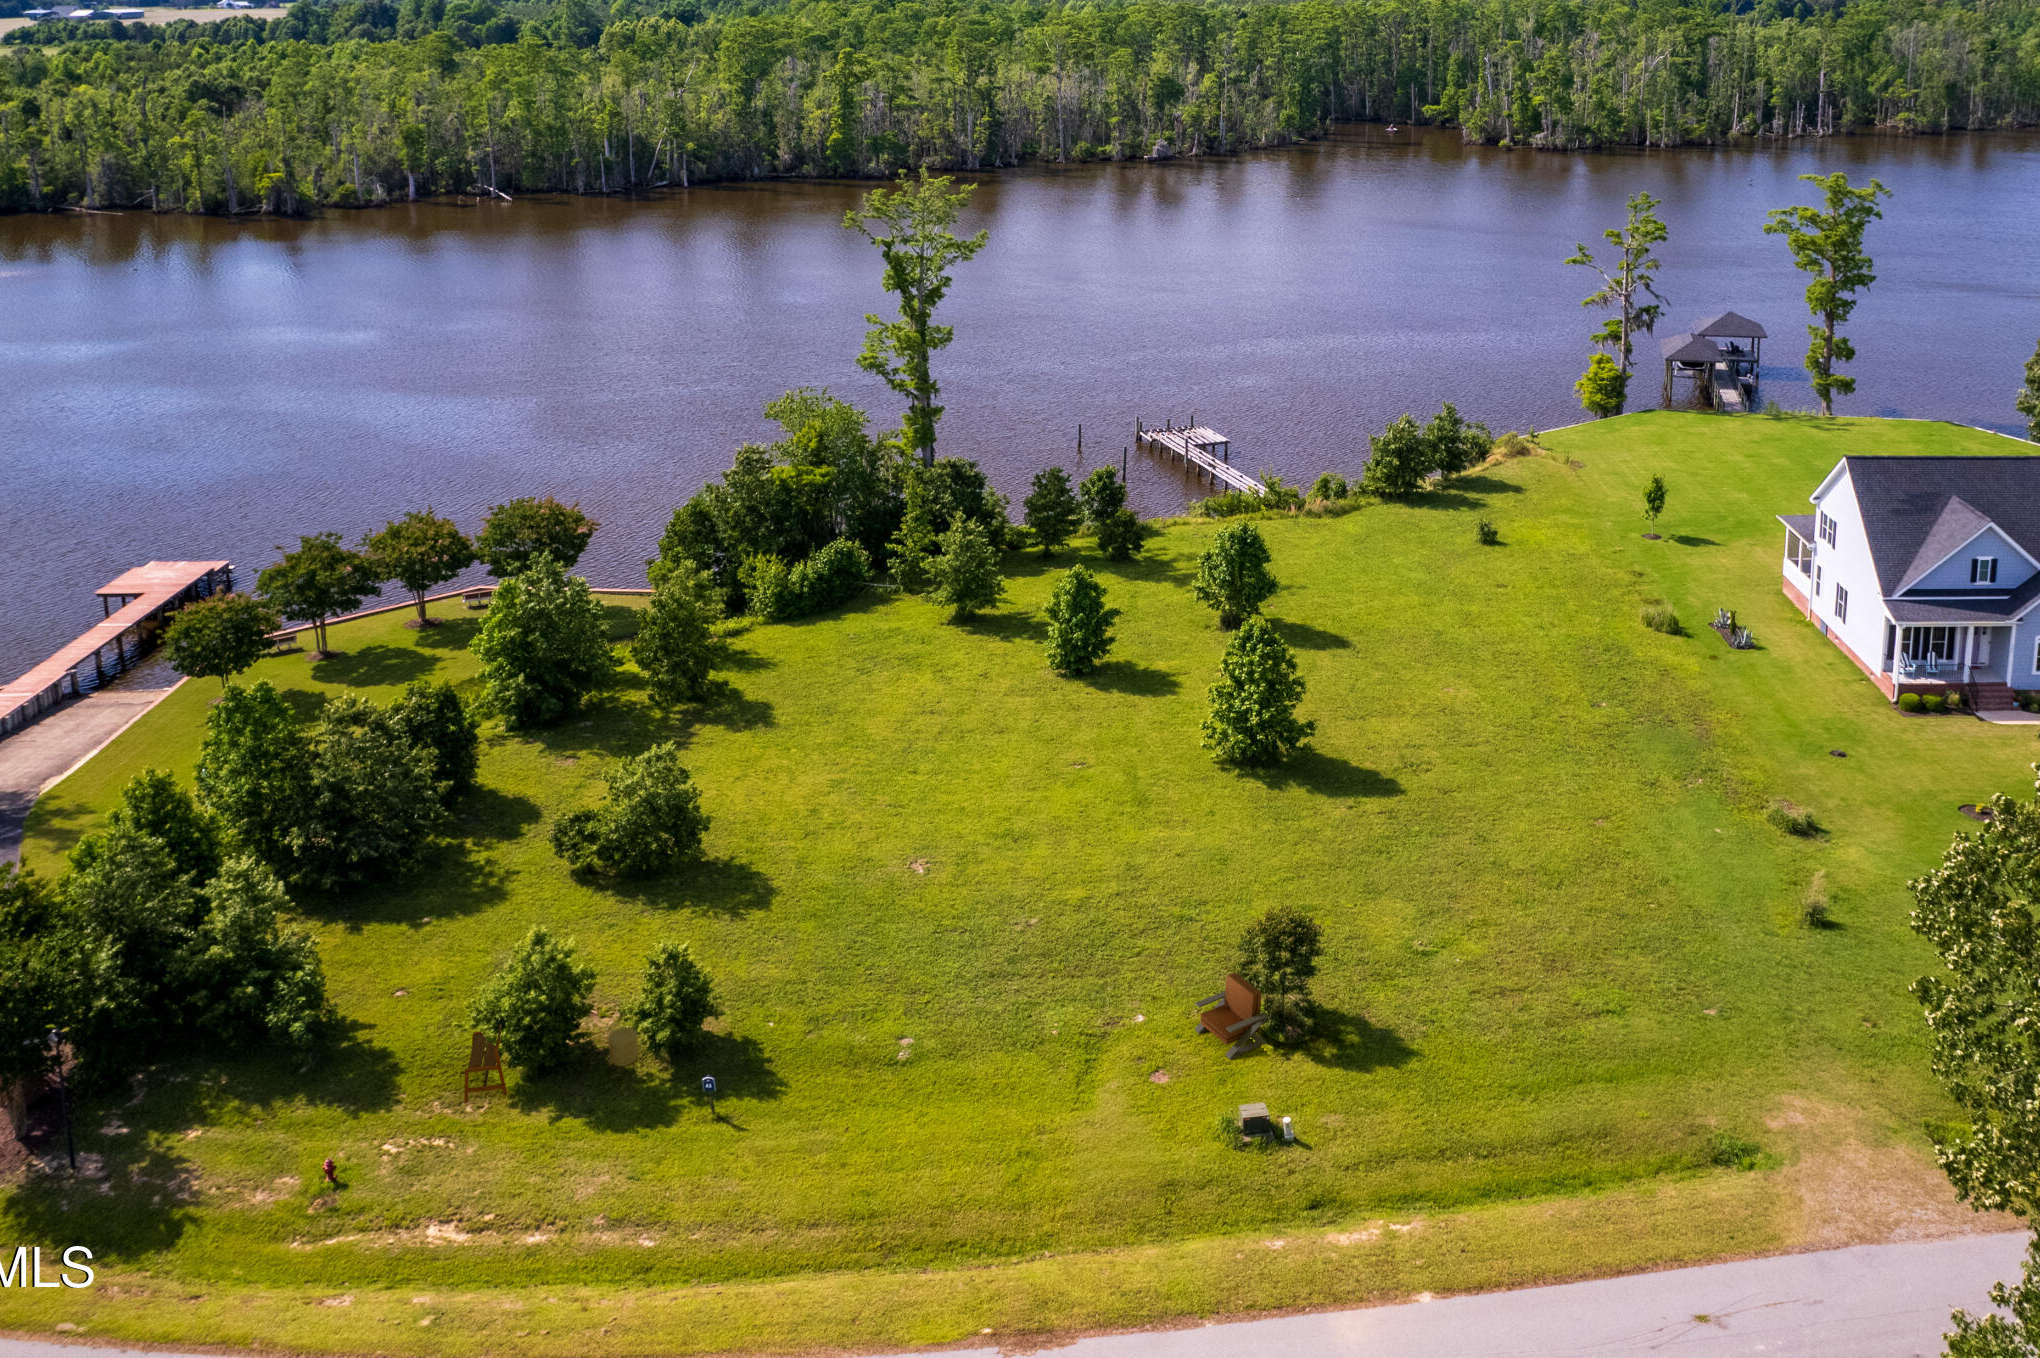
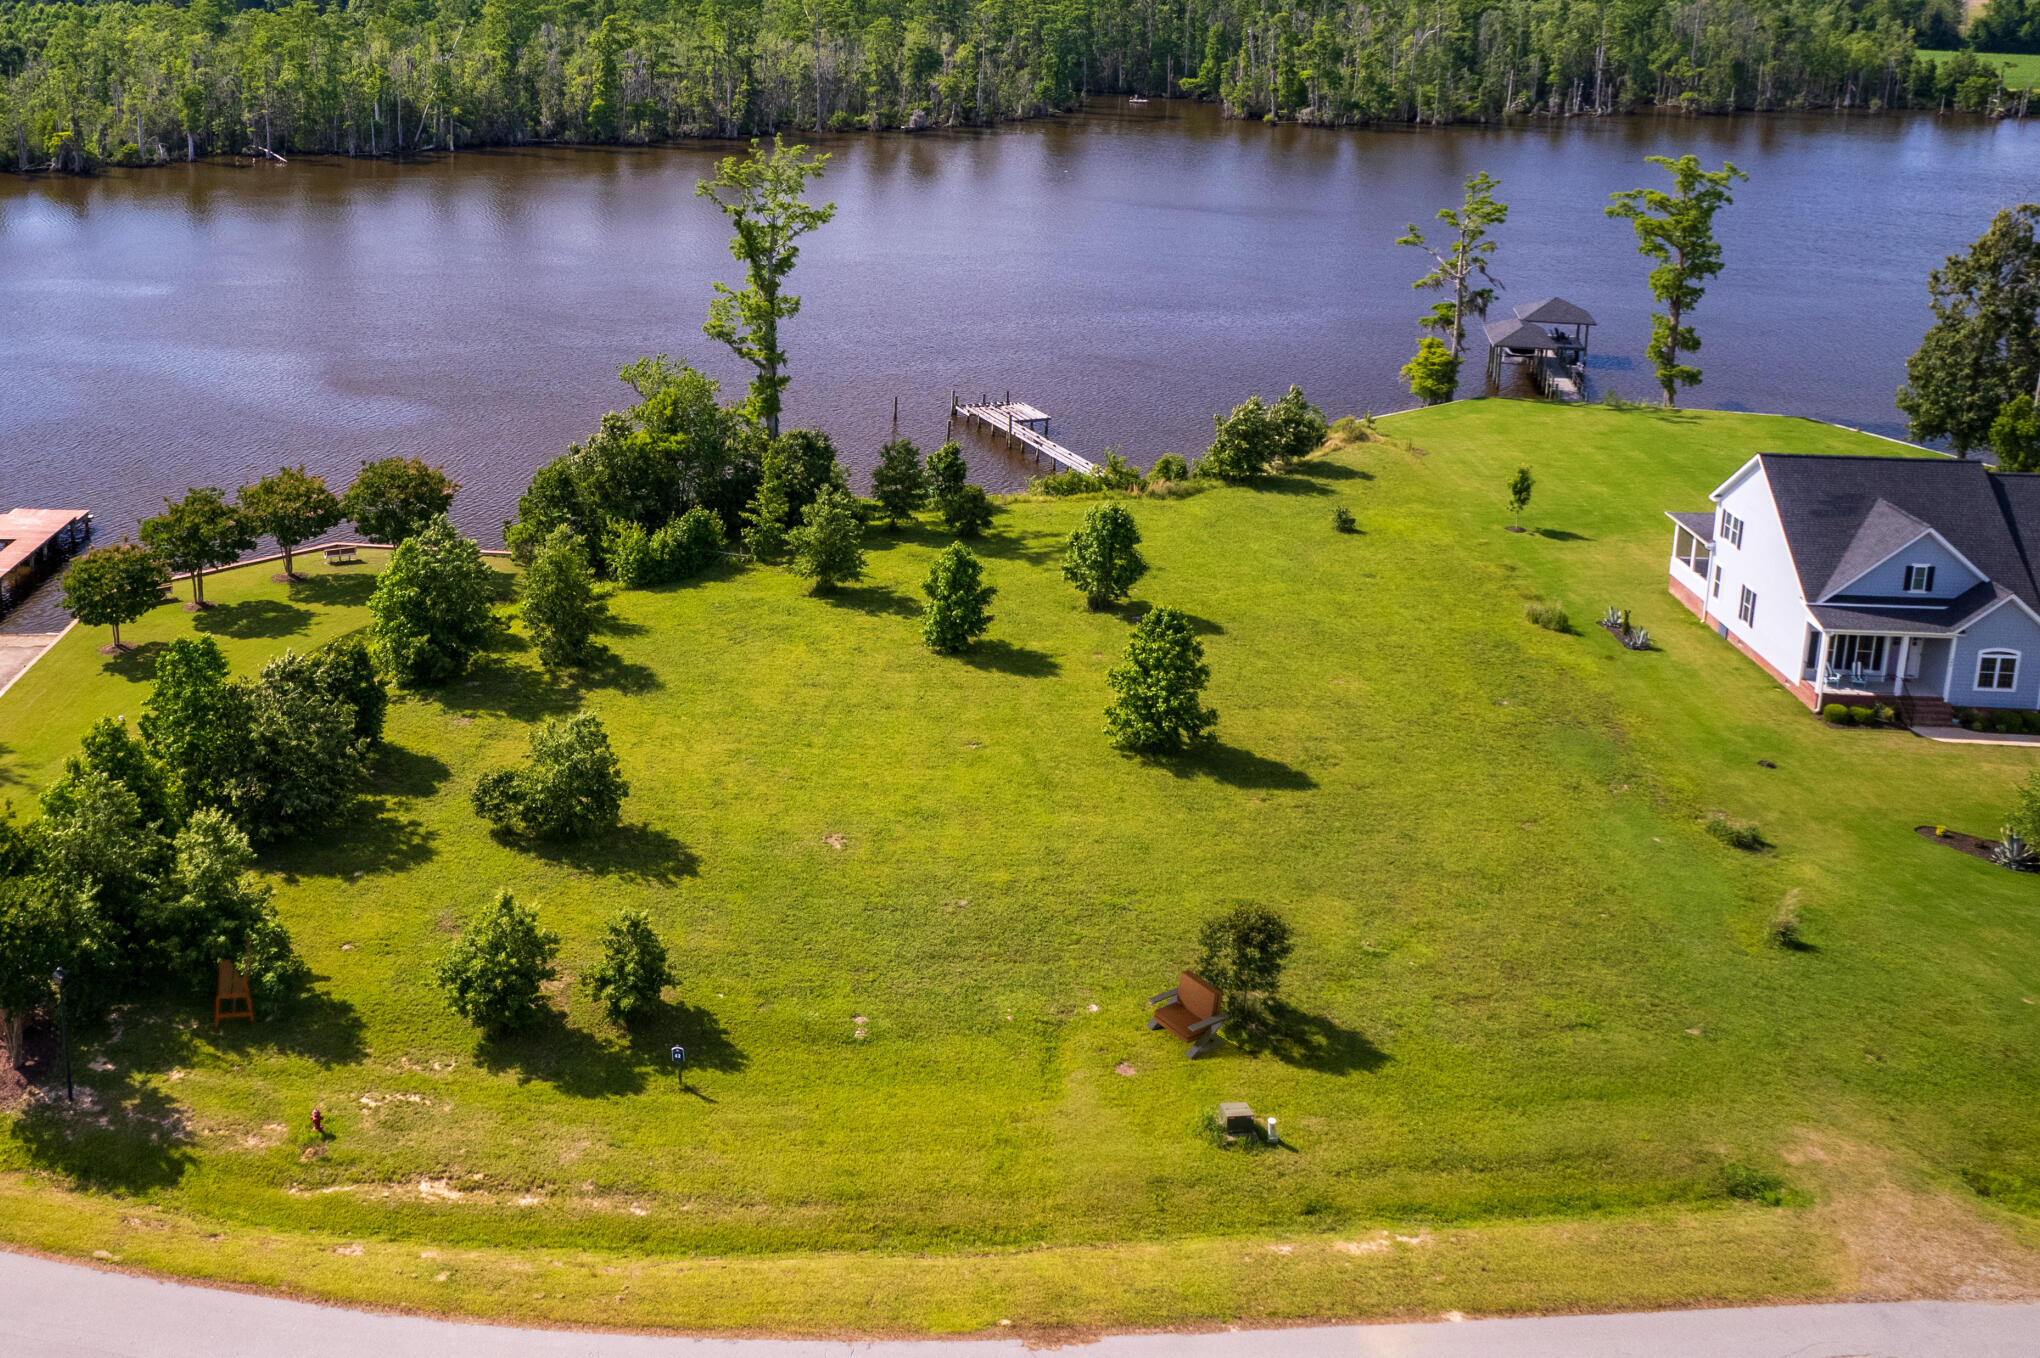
bench: present [464,1024,507,1102] -> present [215,939,254,1026]
woven basket: present [608,1027,638,1067] -> none [561,990,590,1030]

